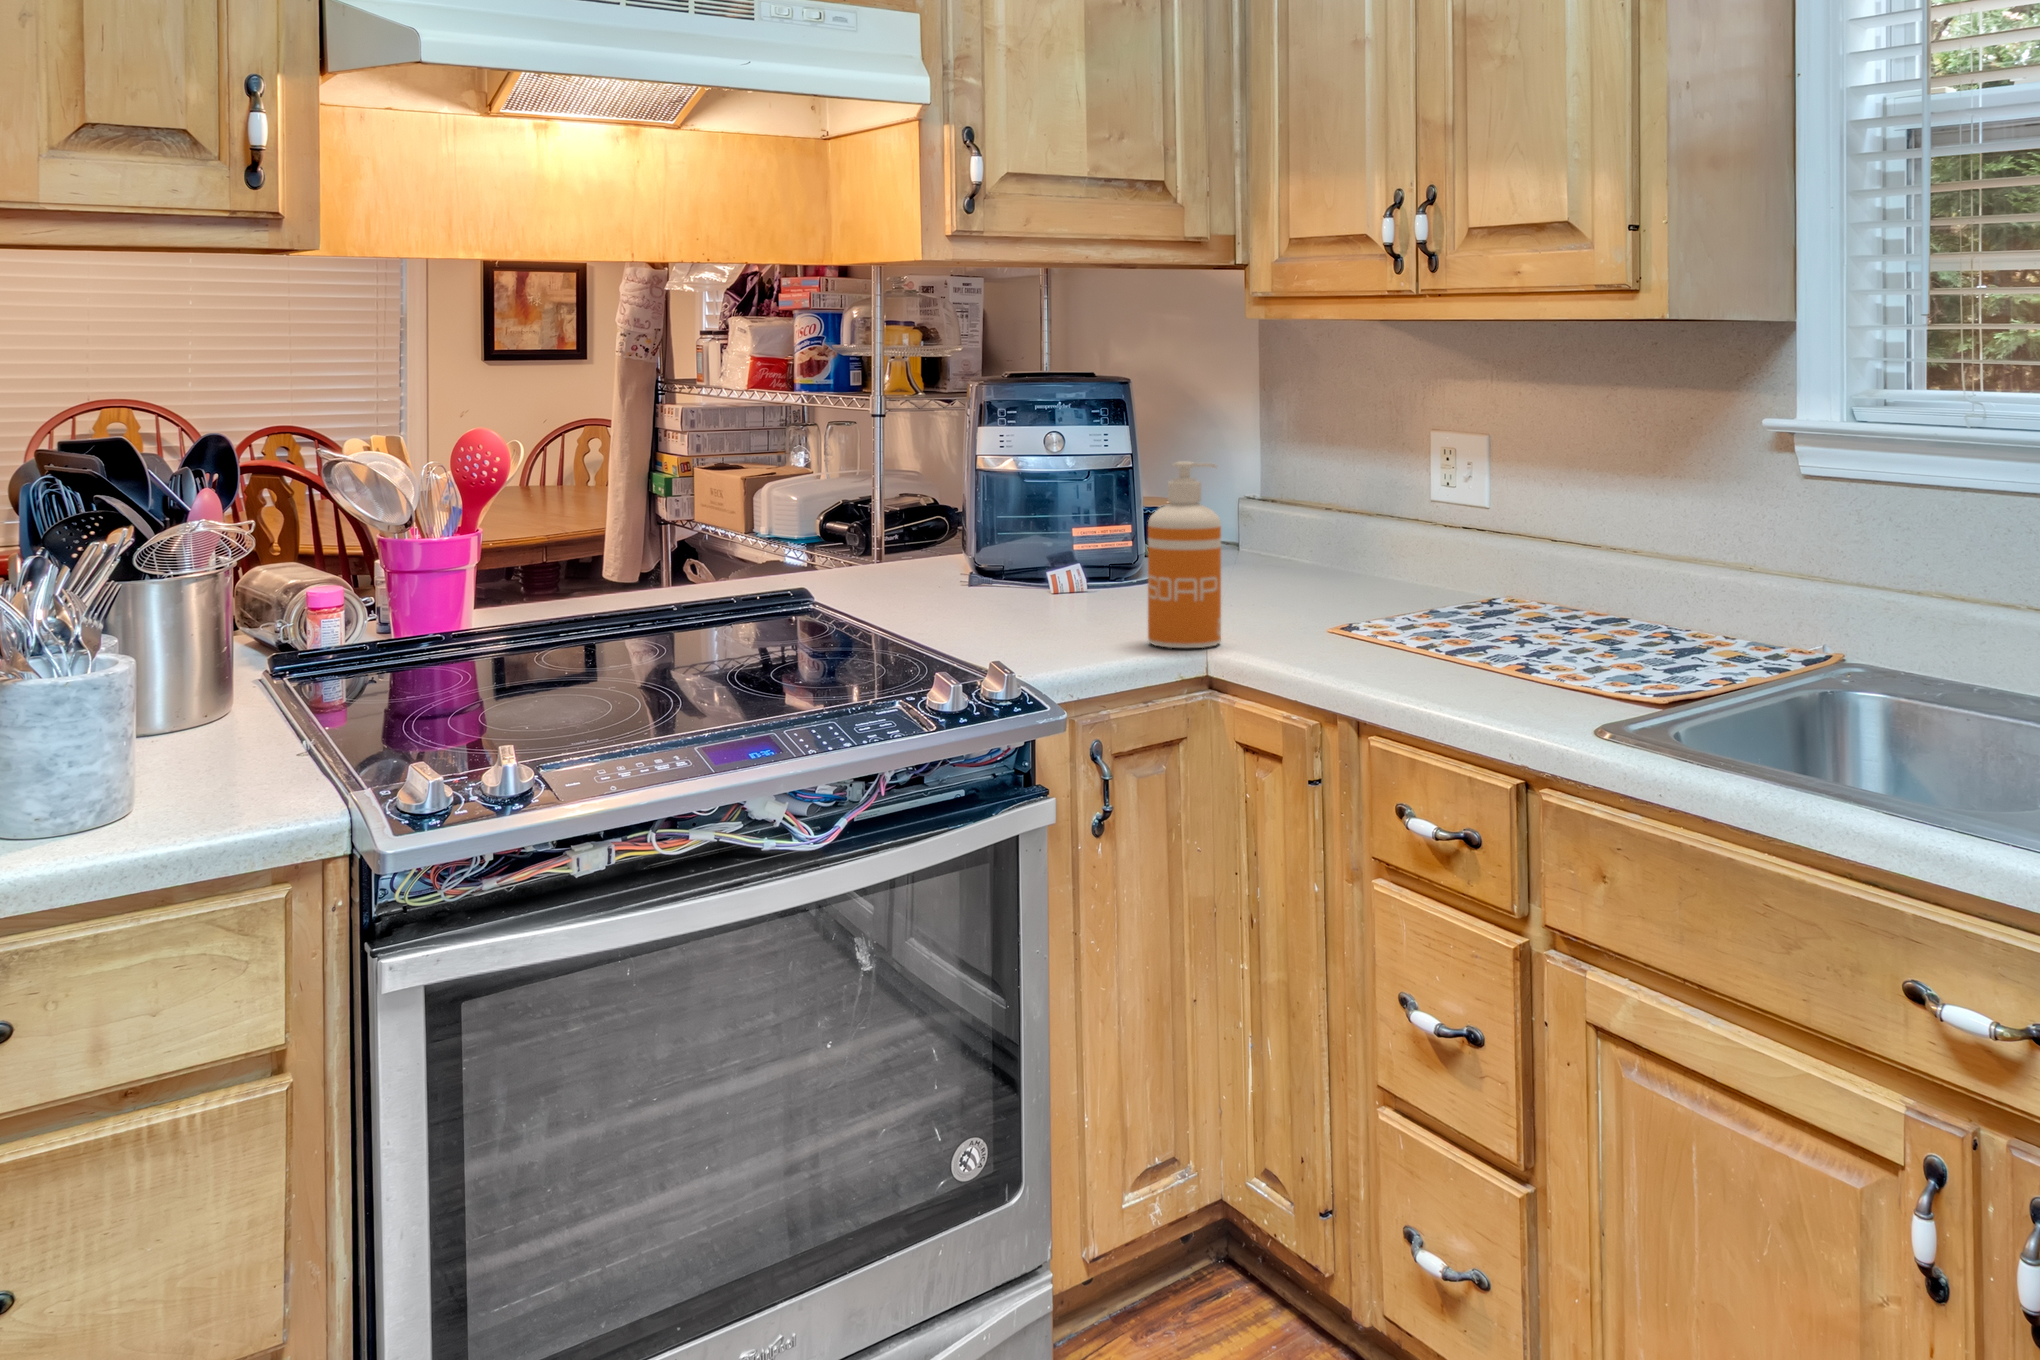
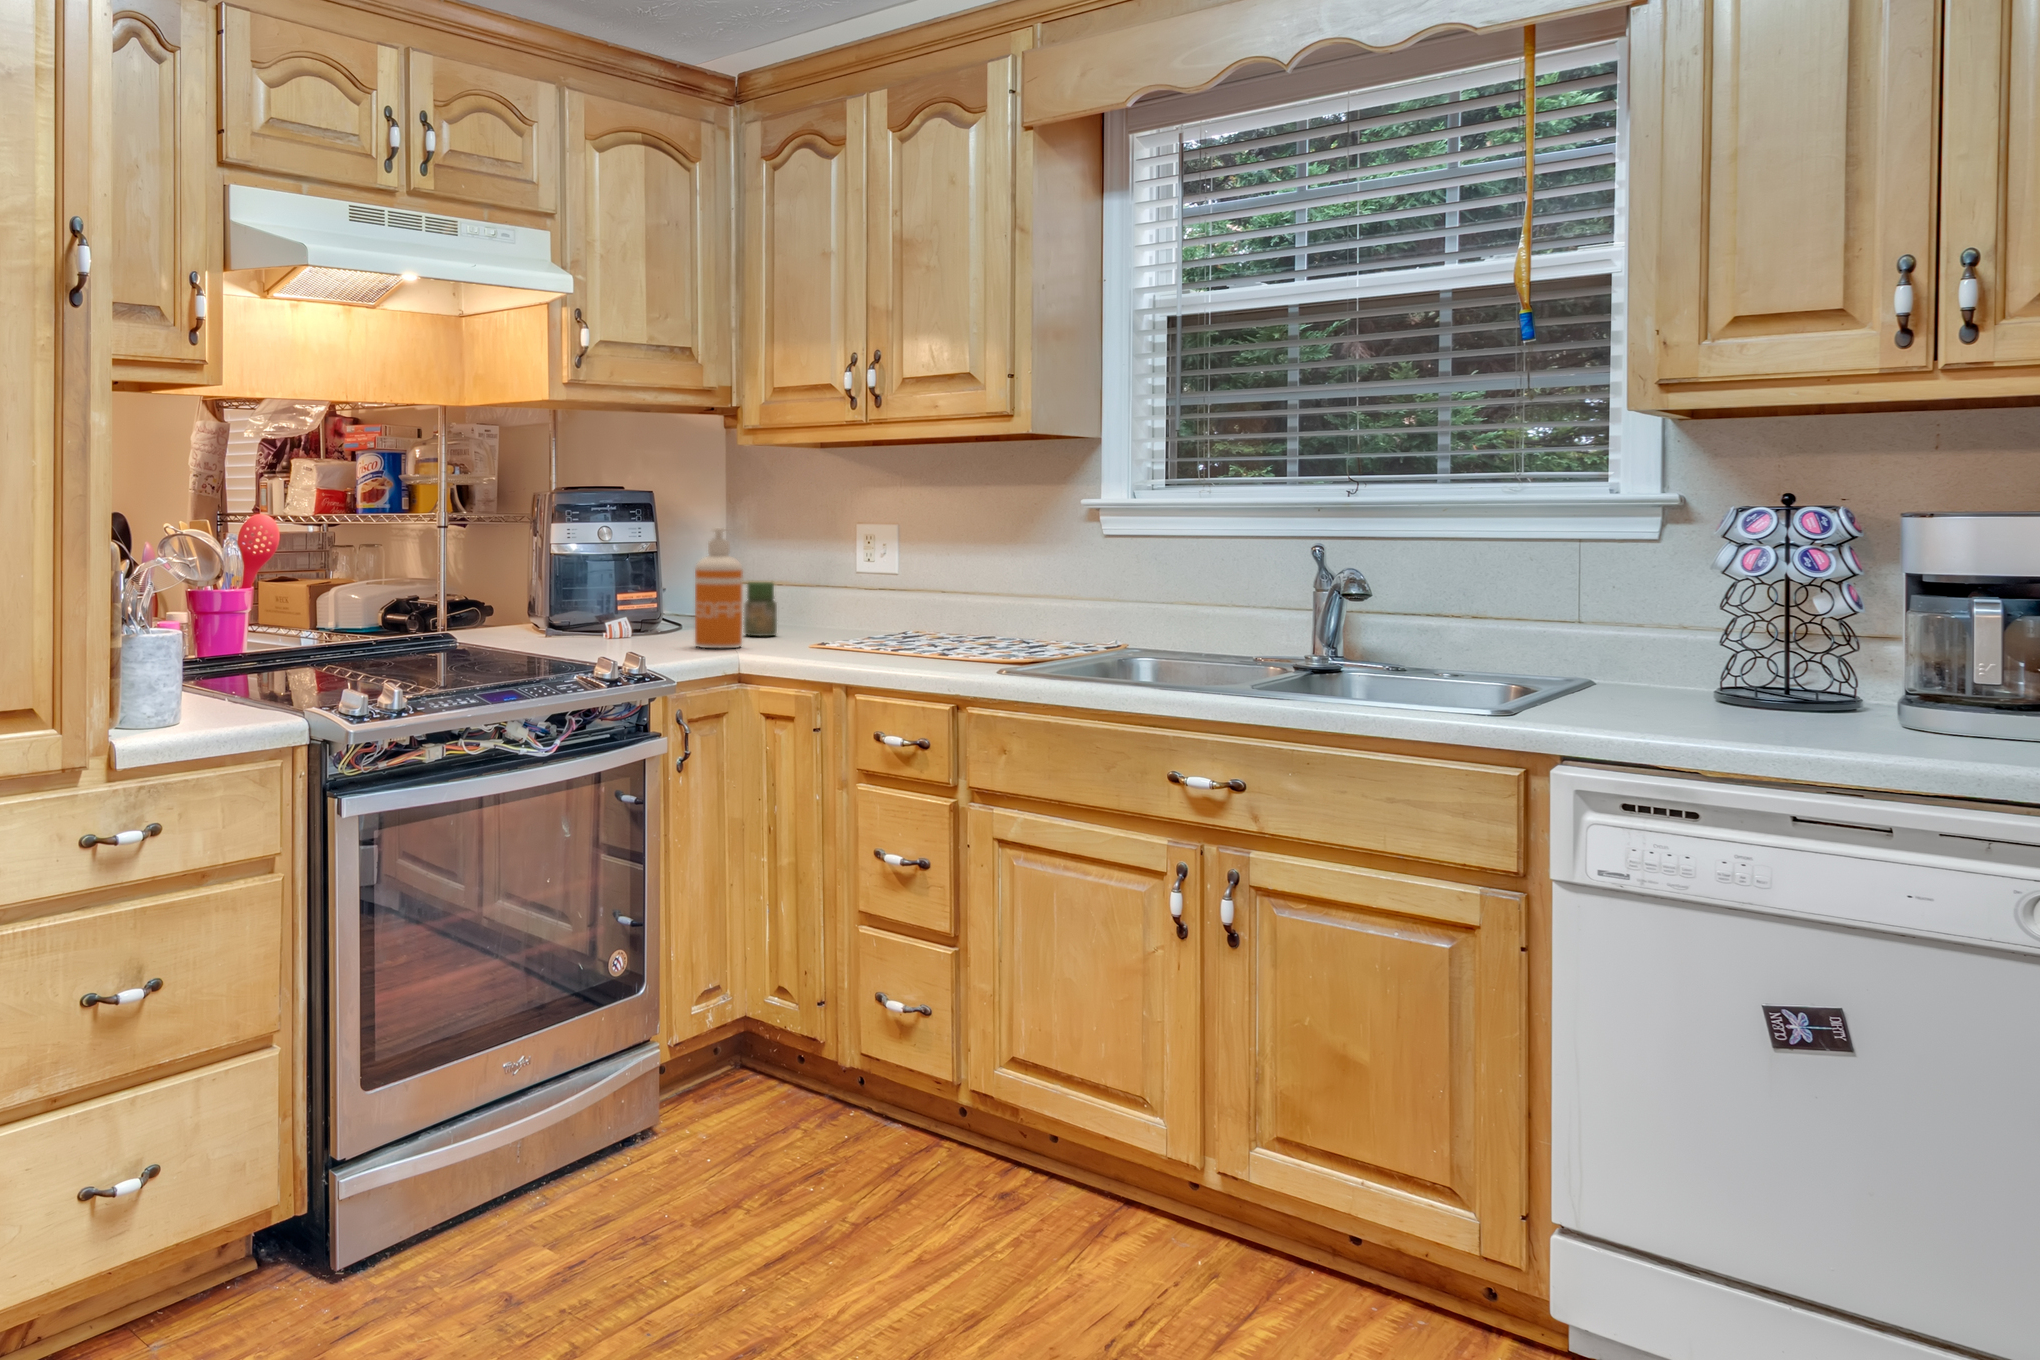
jar: none [1244,537,1293,620] -> present [744,582,777,636]

